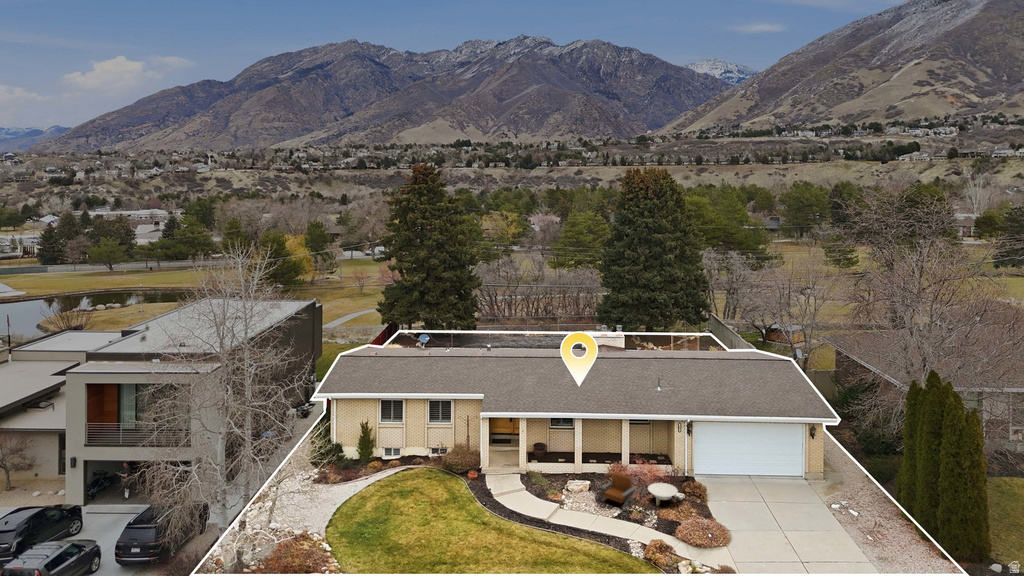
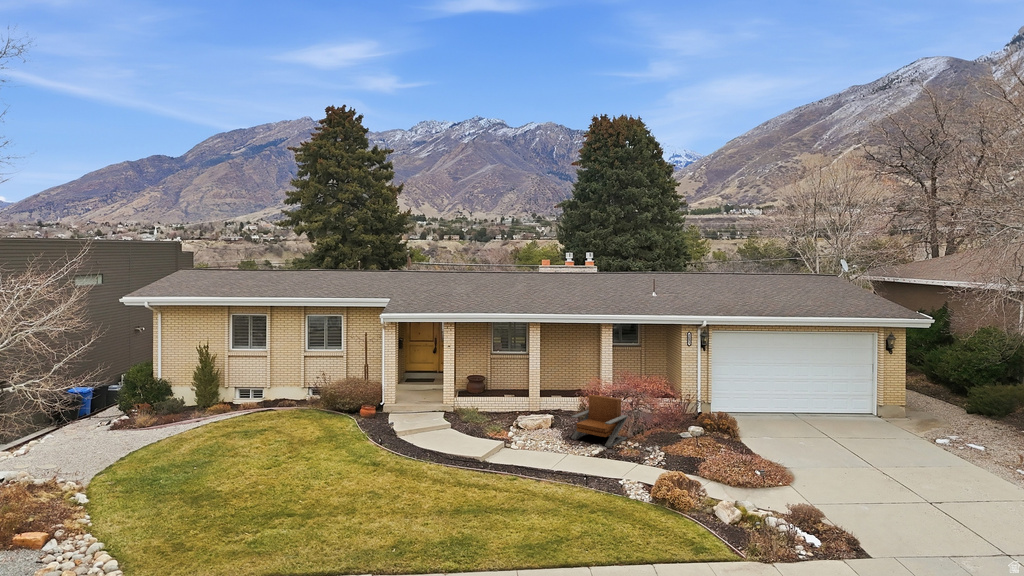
round table: present [648,483,678,506] -> none [645,413,693,443]

